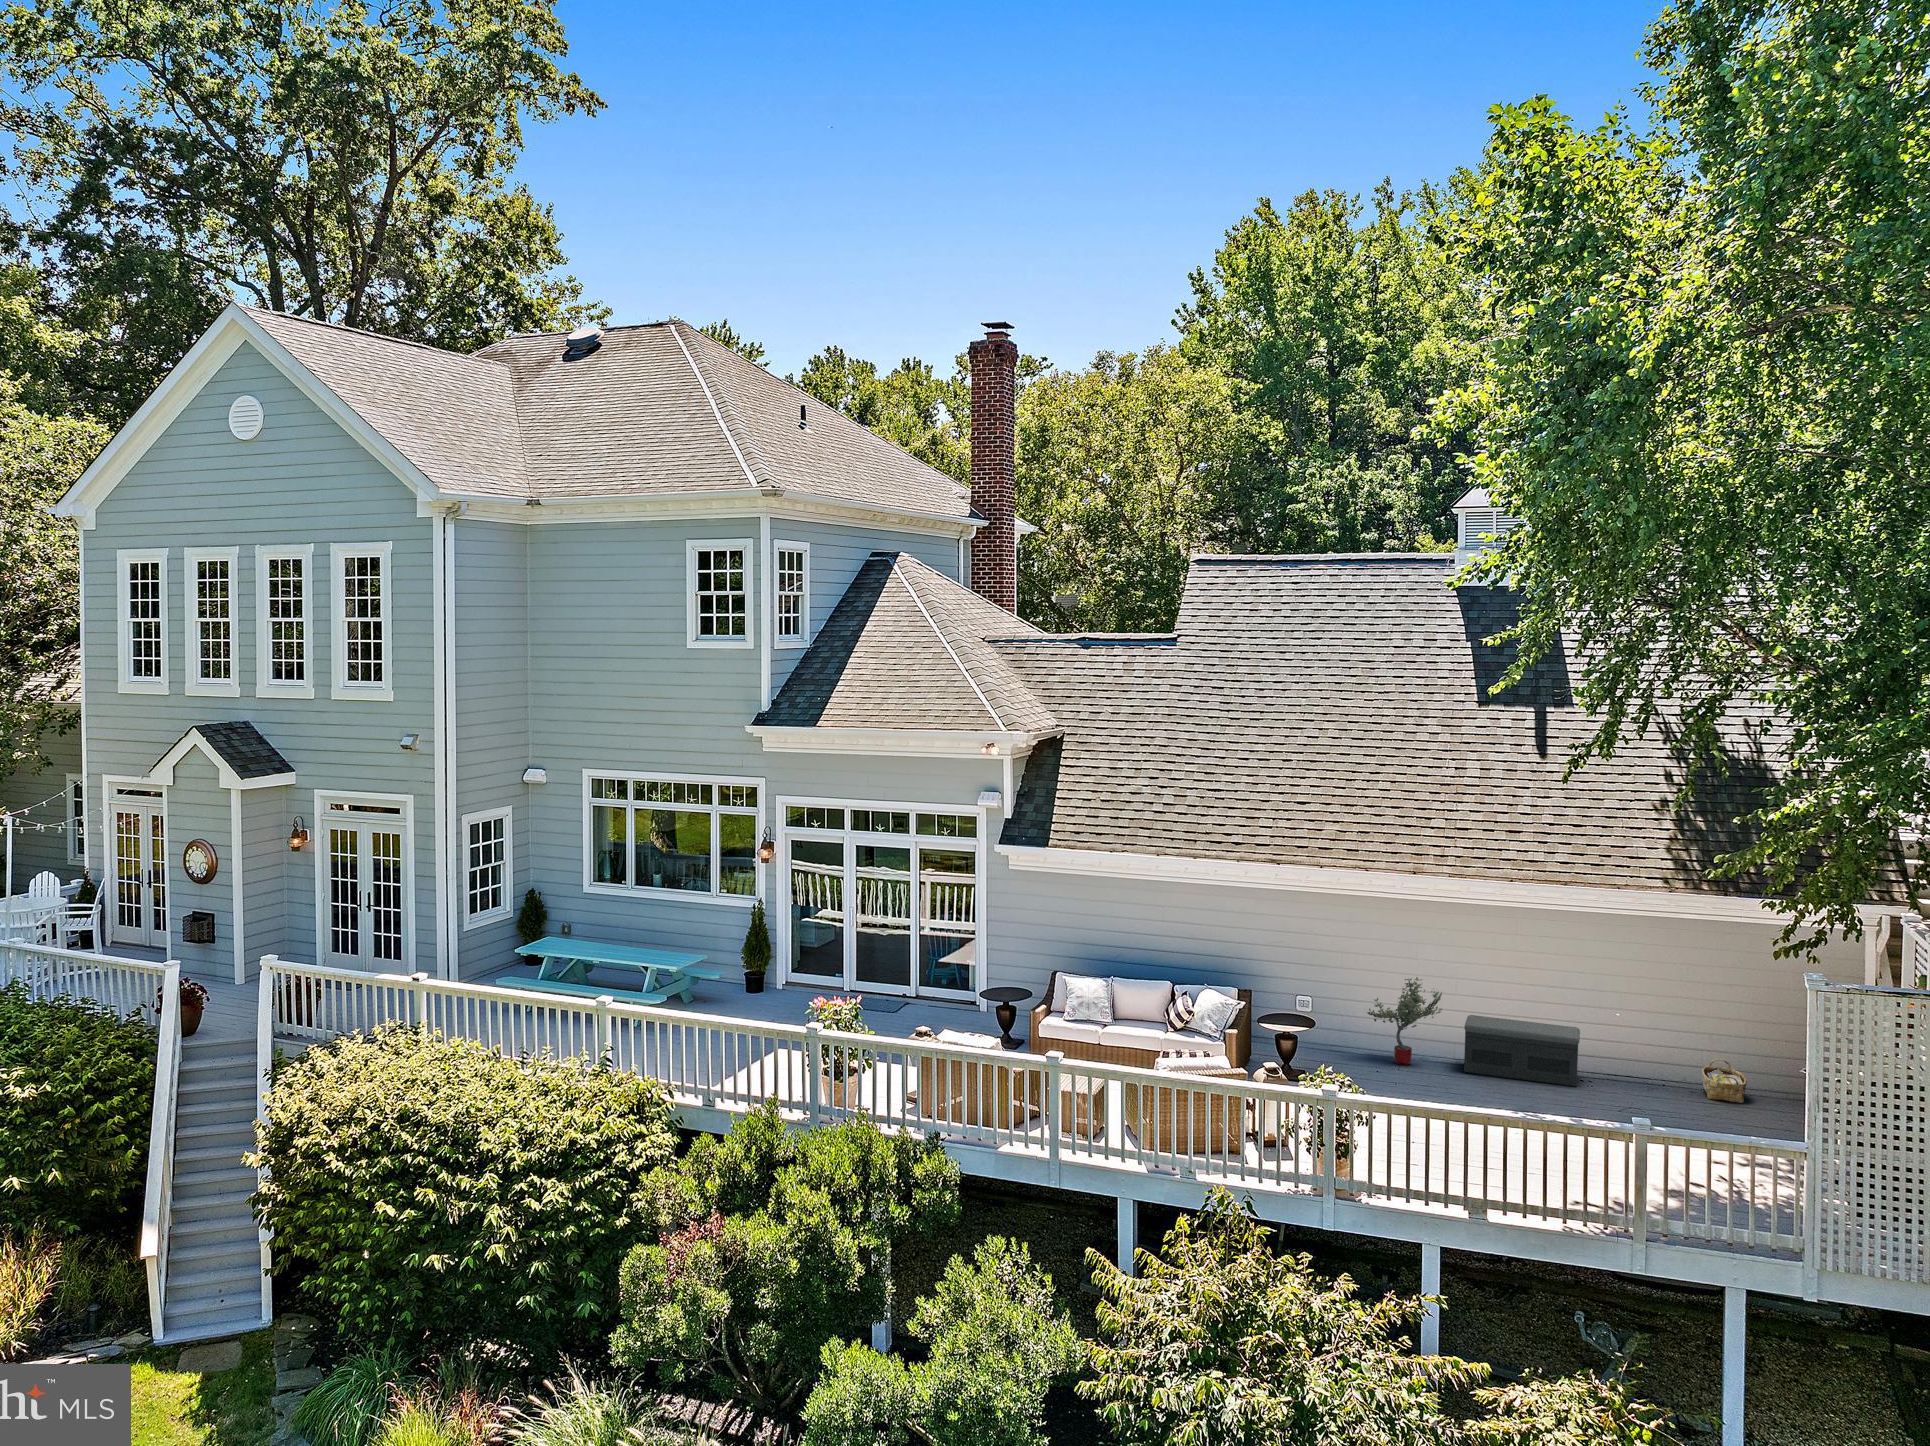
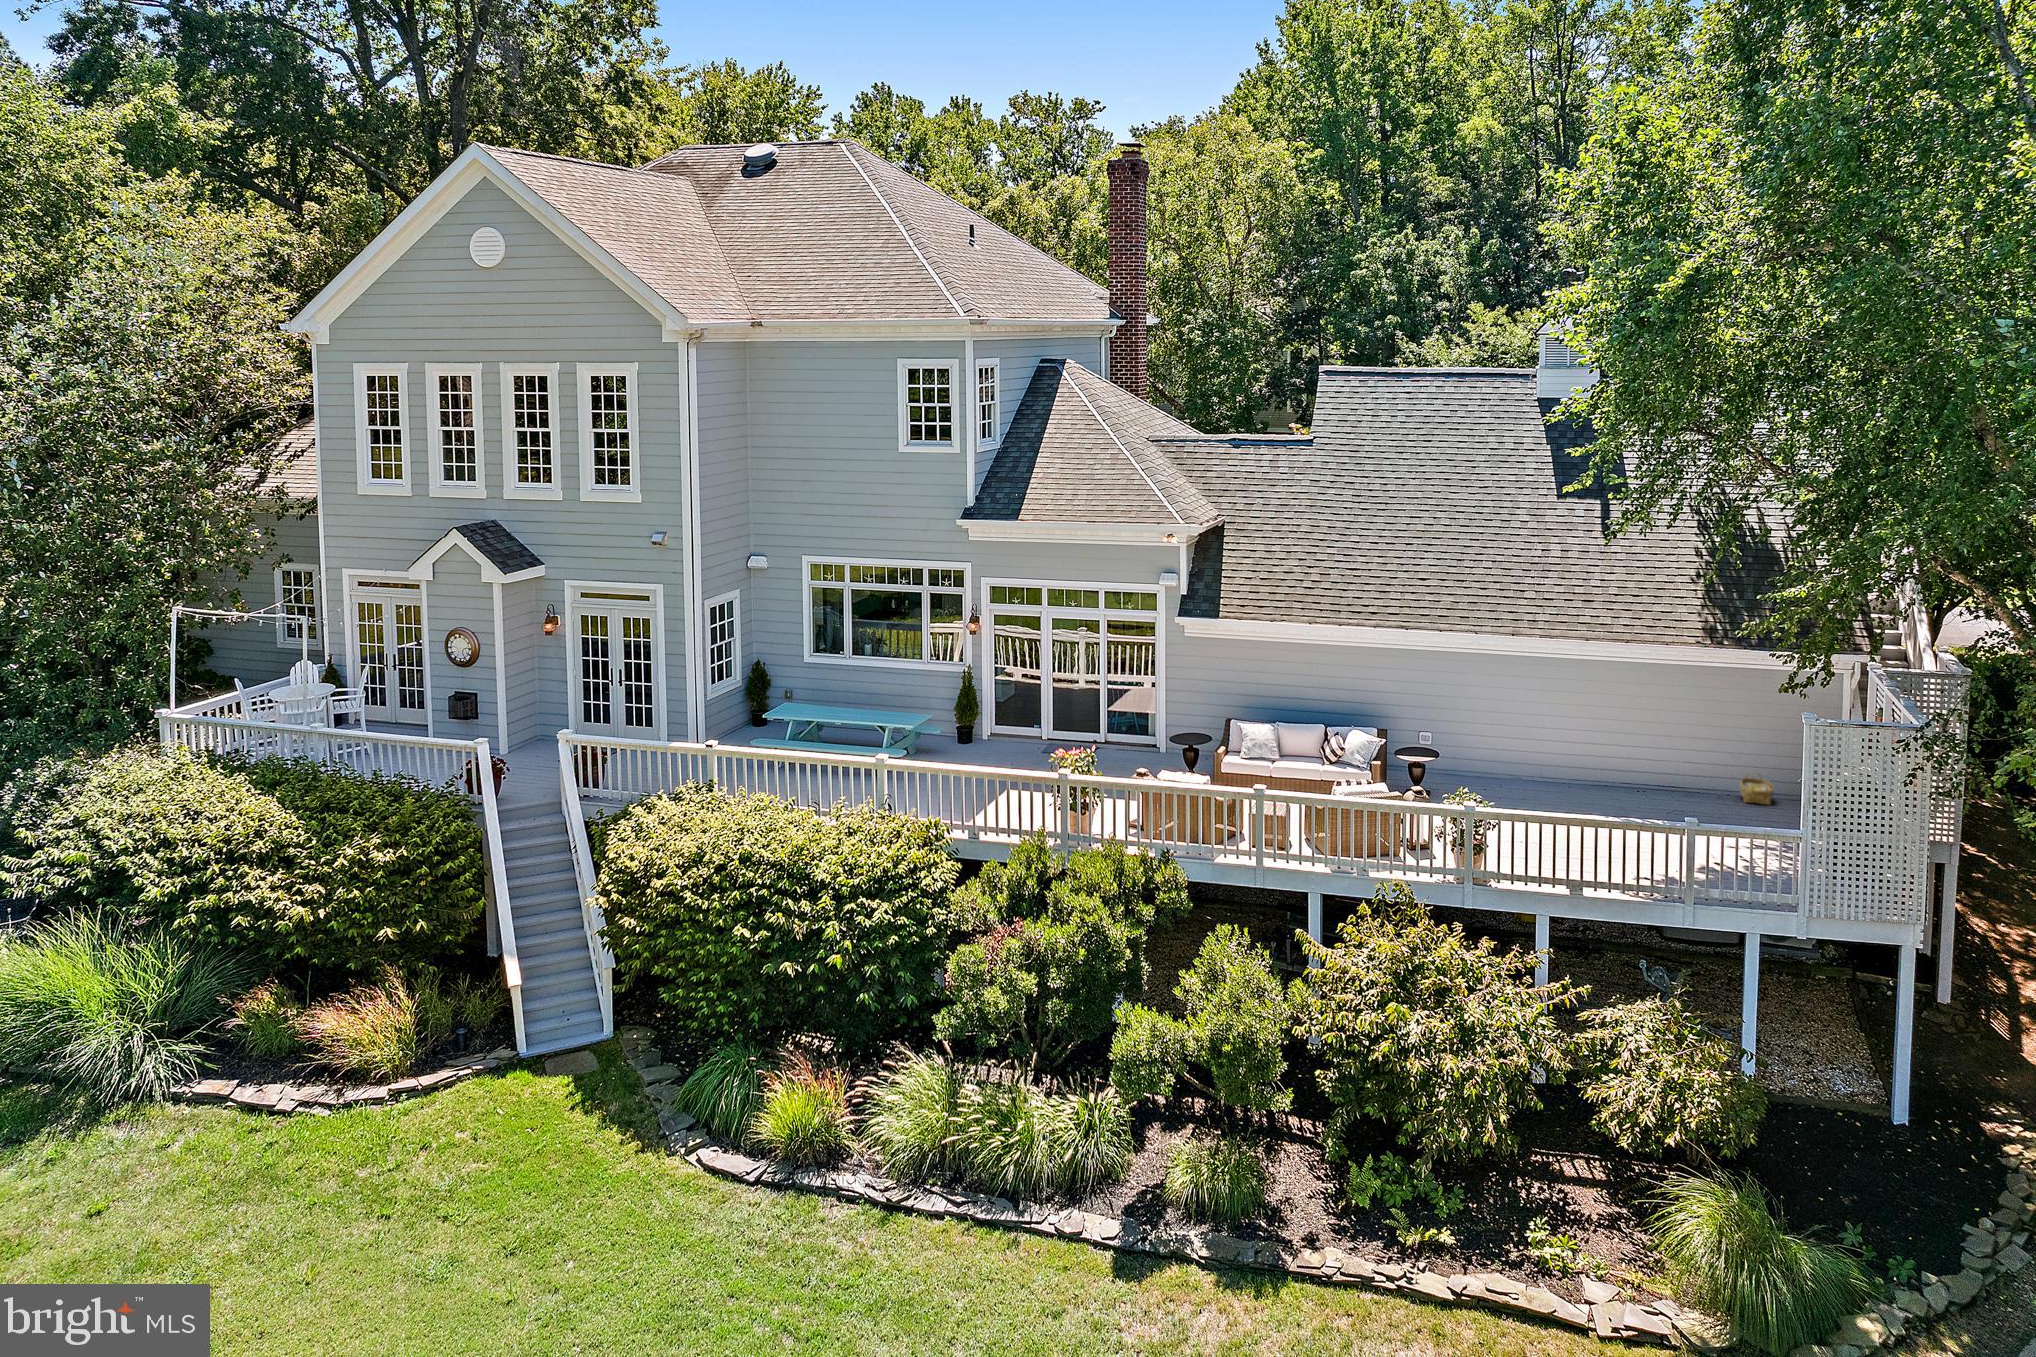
potted tree: present [1367,977,1442,1065] -> none [1479,716,1541,785]
storage bench: present [1464,1015,1580,1086] -> none [1556,744,1648,798]

